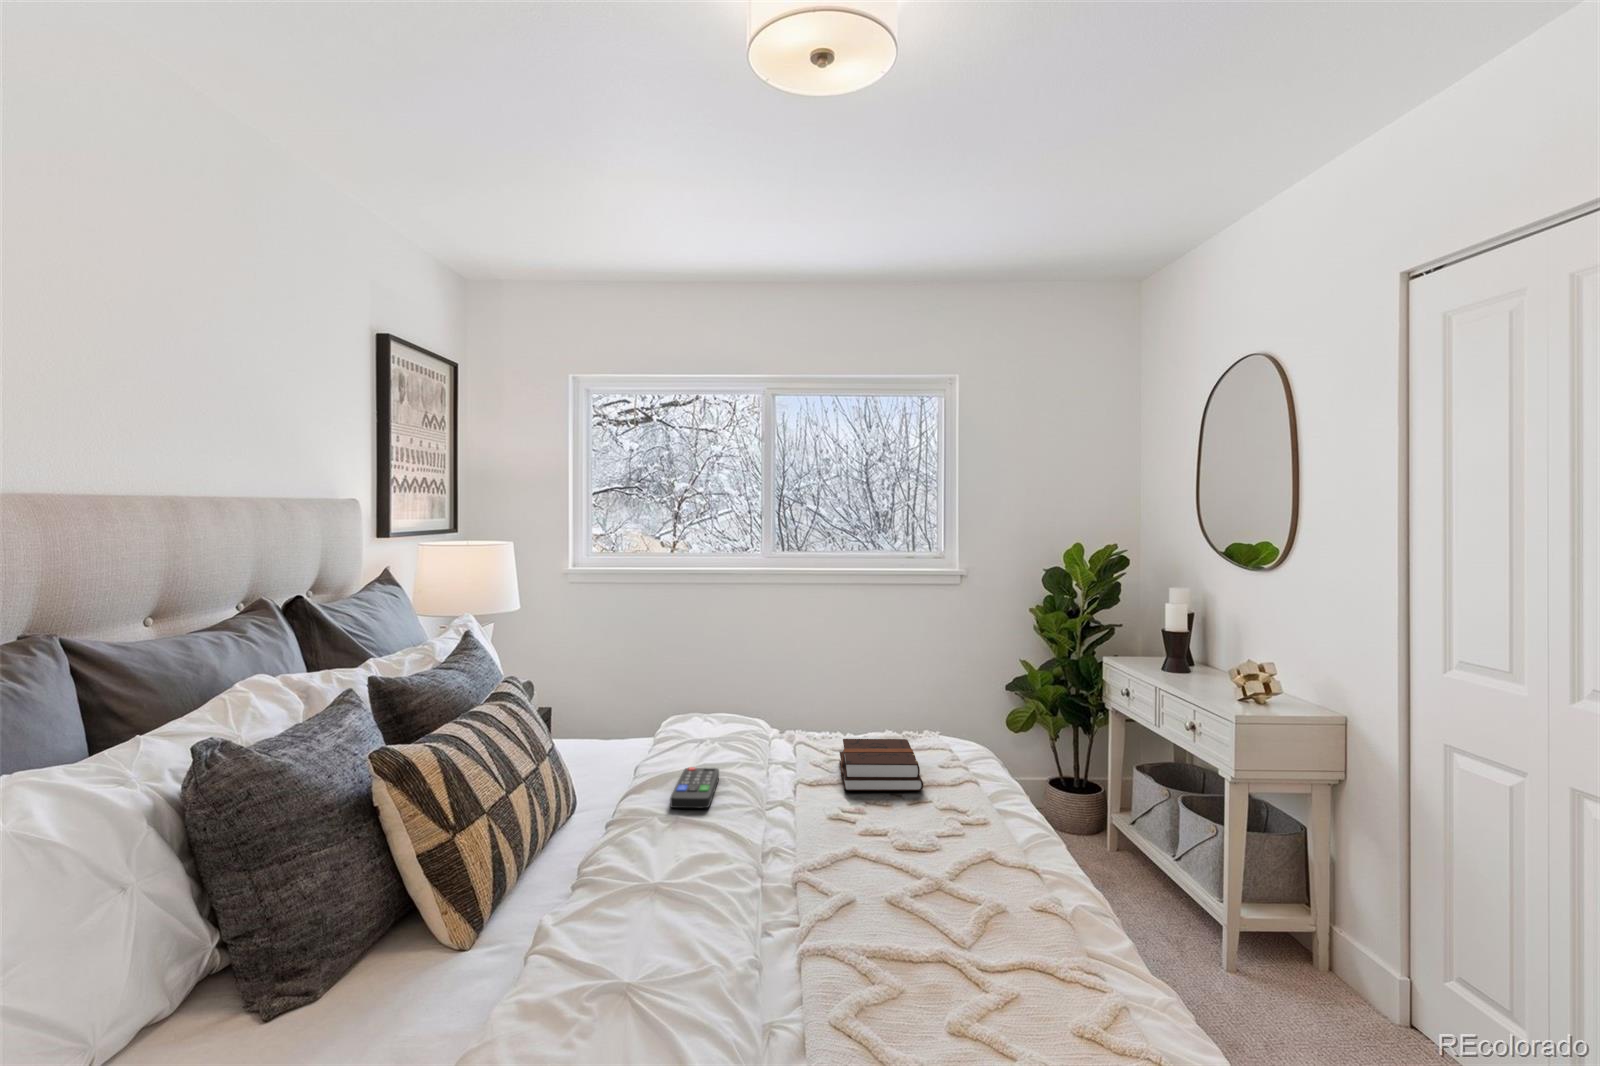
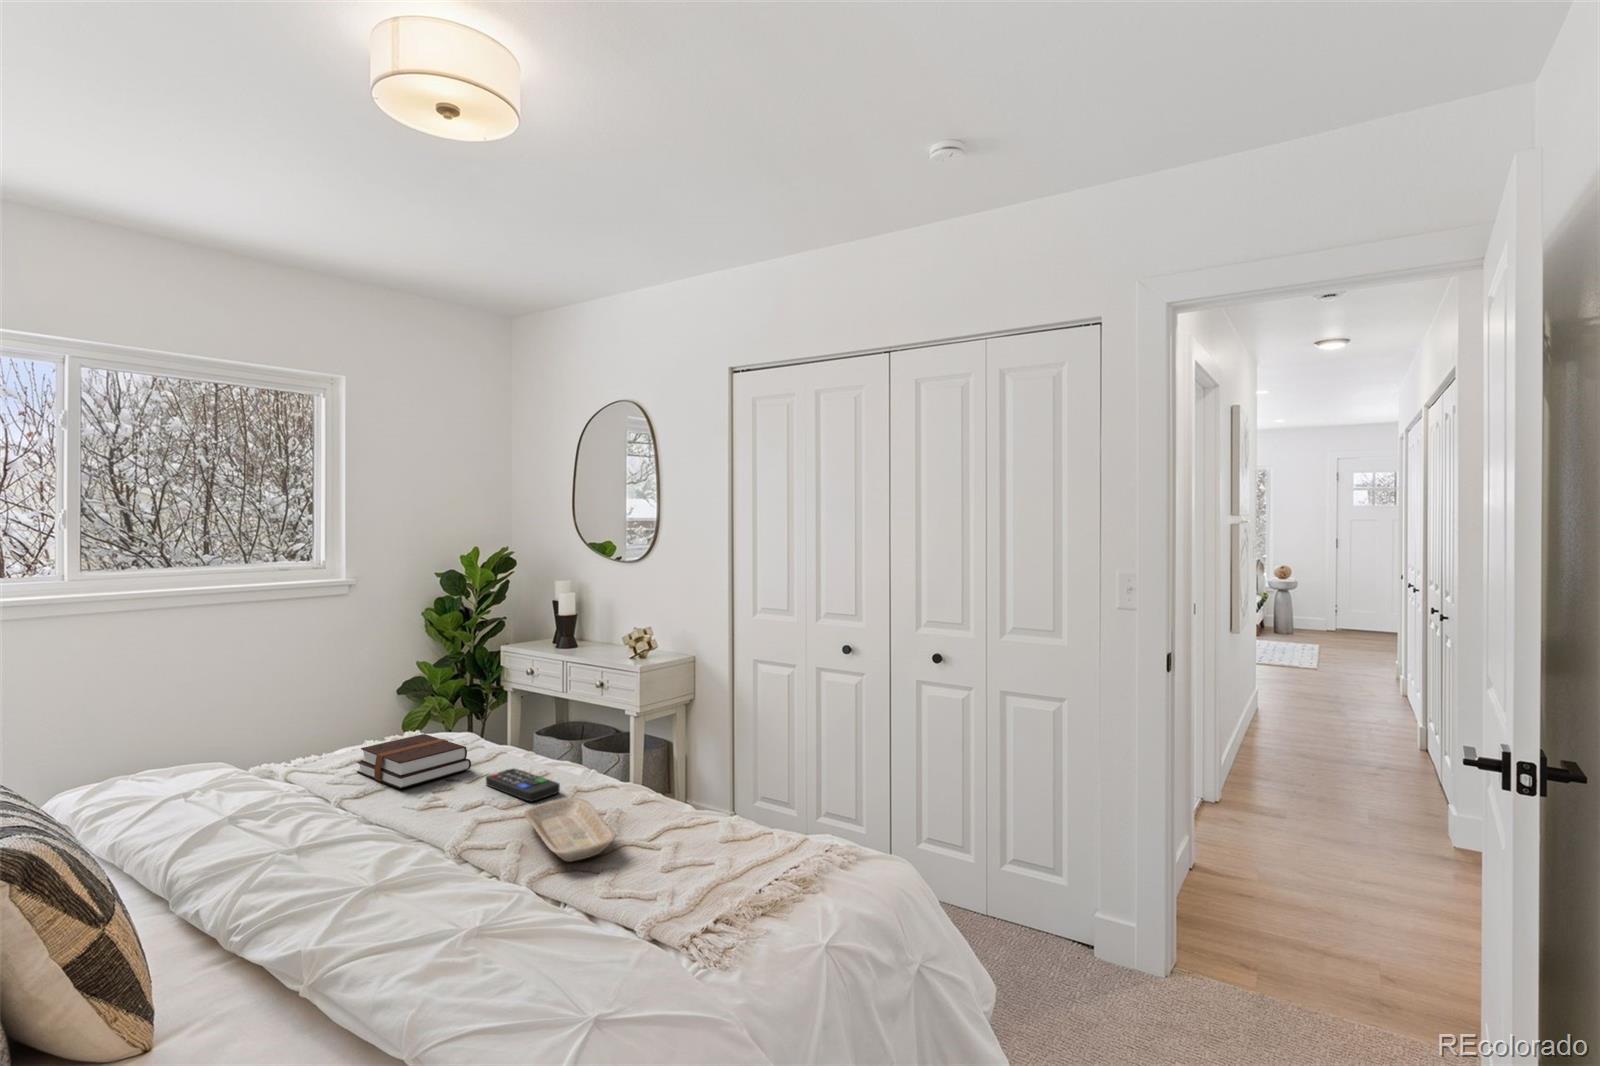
remote control: present [670,767,719,808] -> present [486,768,560,802]
tray: none [853,858,963,951] -> present [524,798,615,862]

